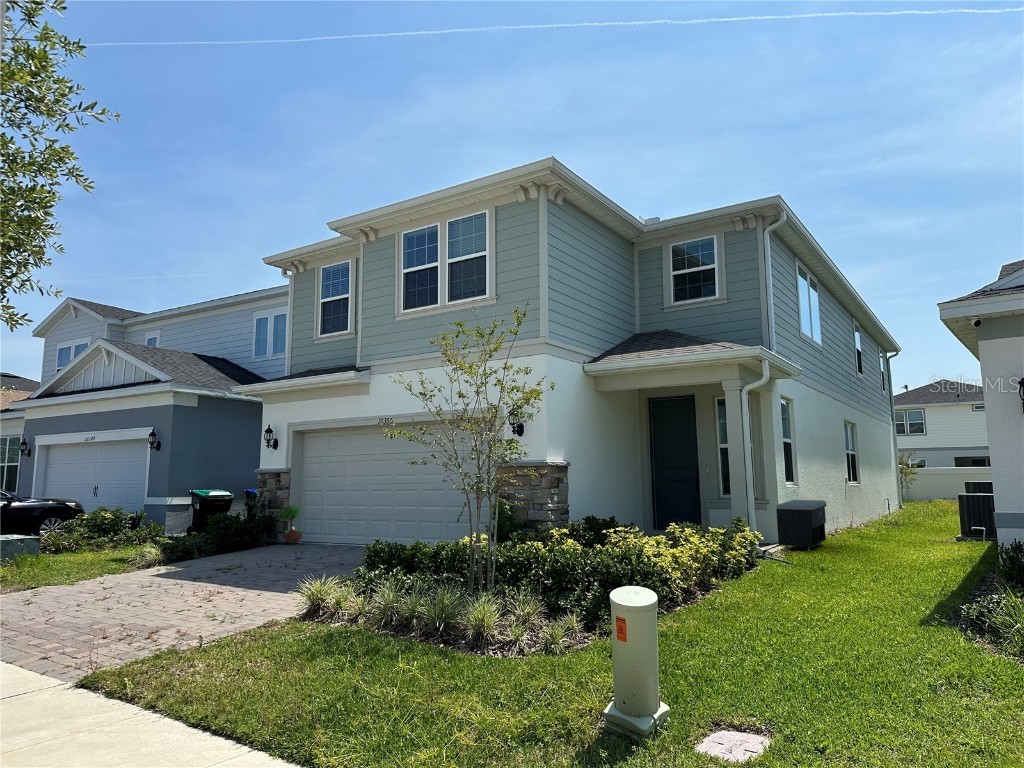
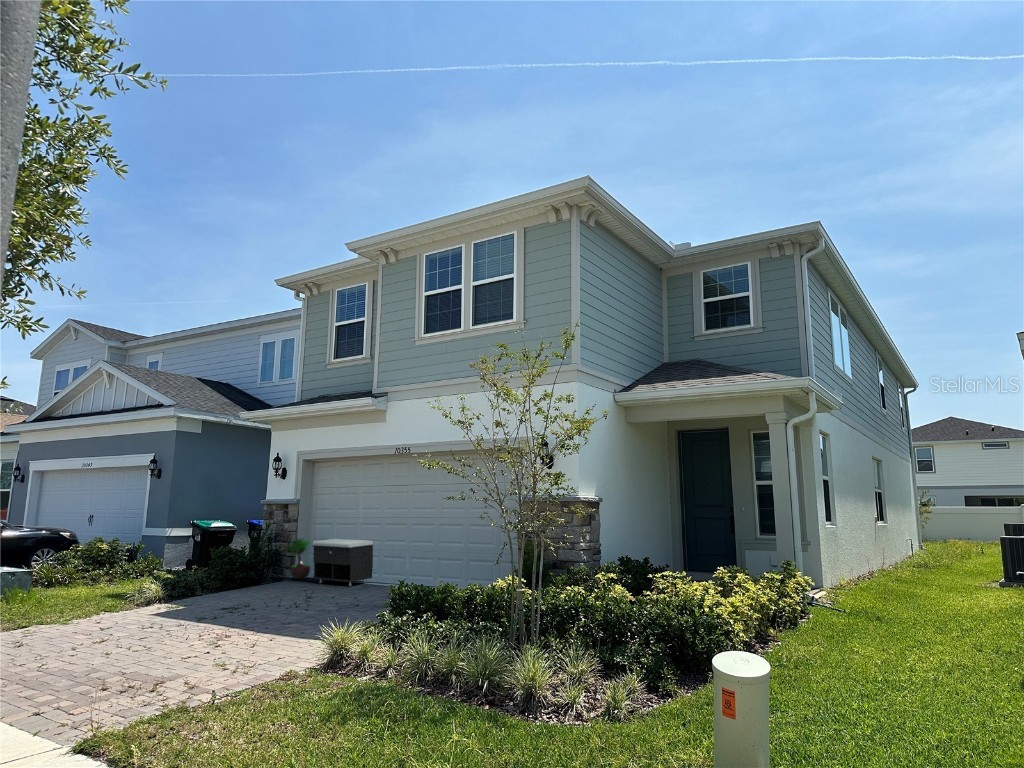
storage bench: present [776,500,827,551] -> present [312,539,373,586]

